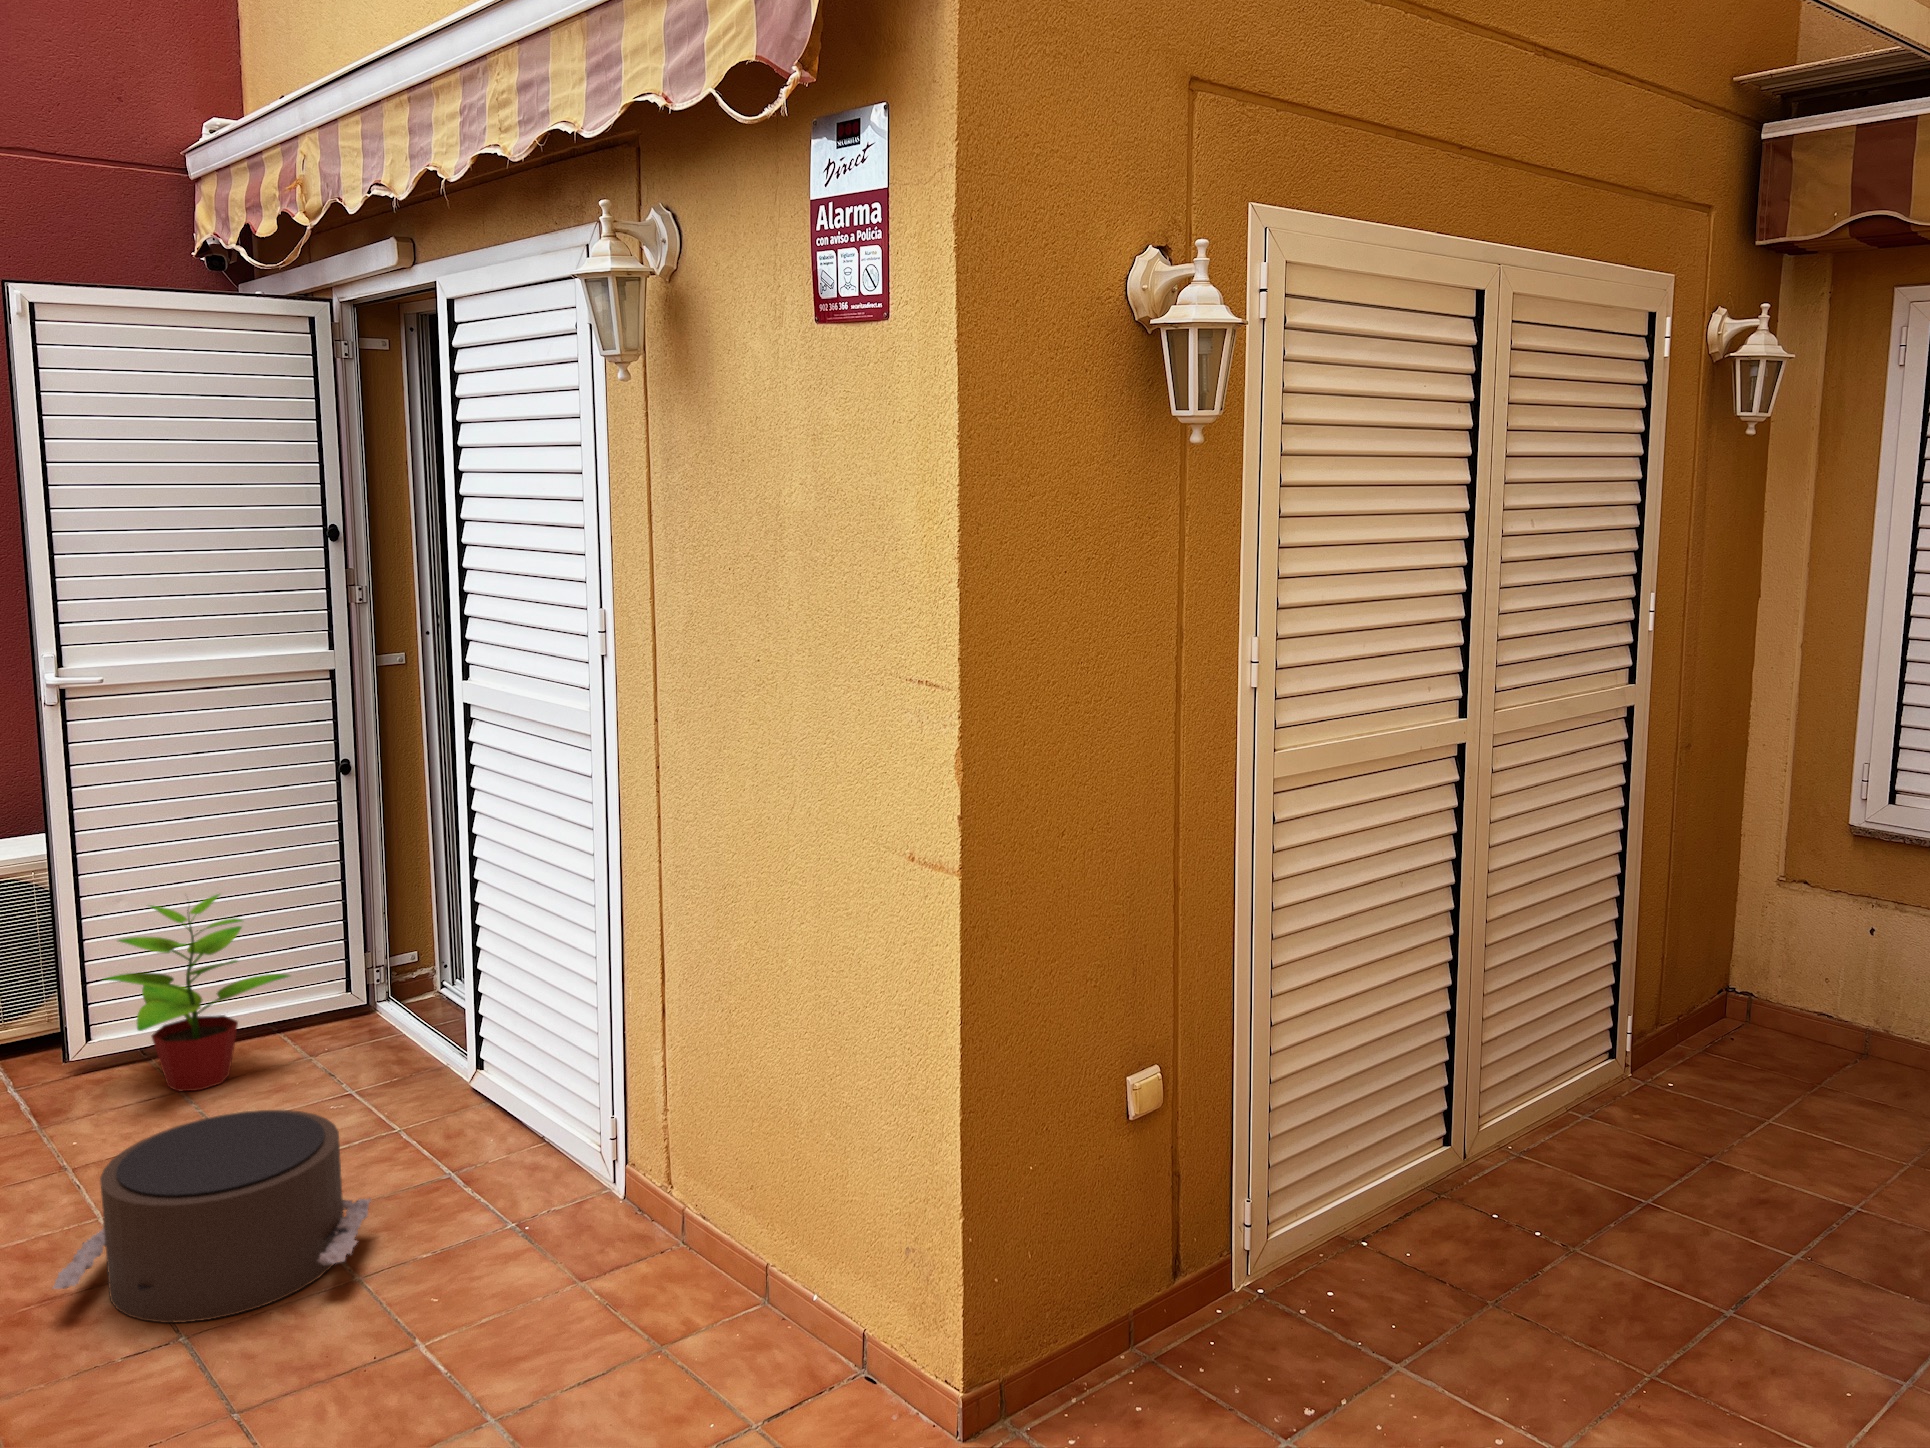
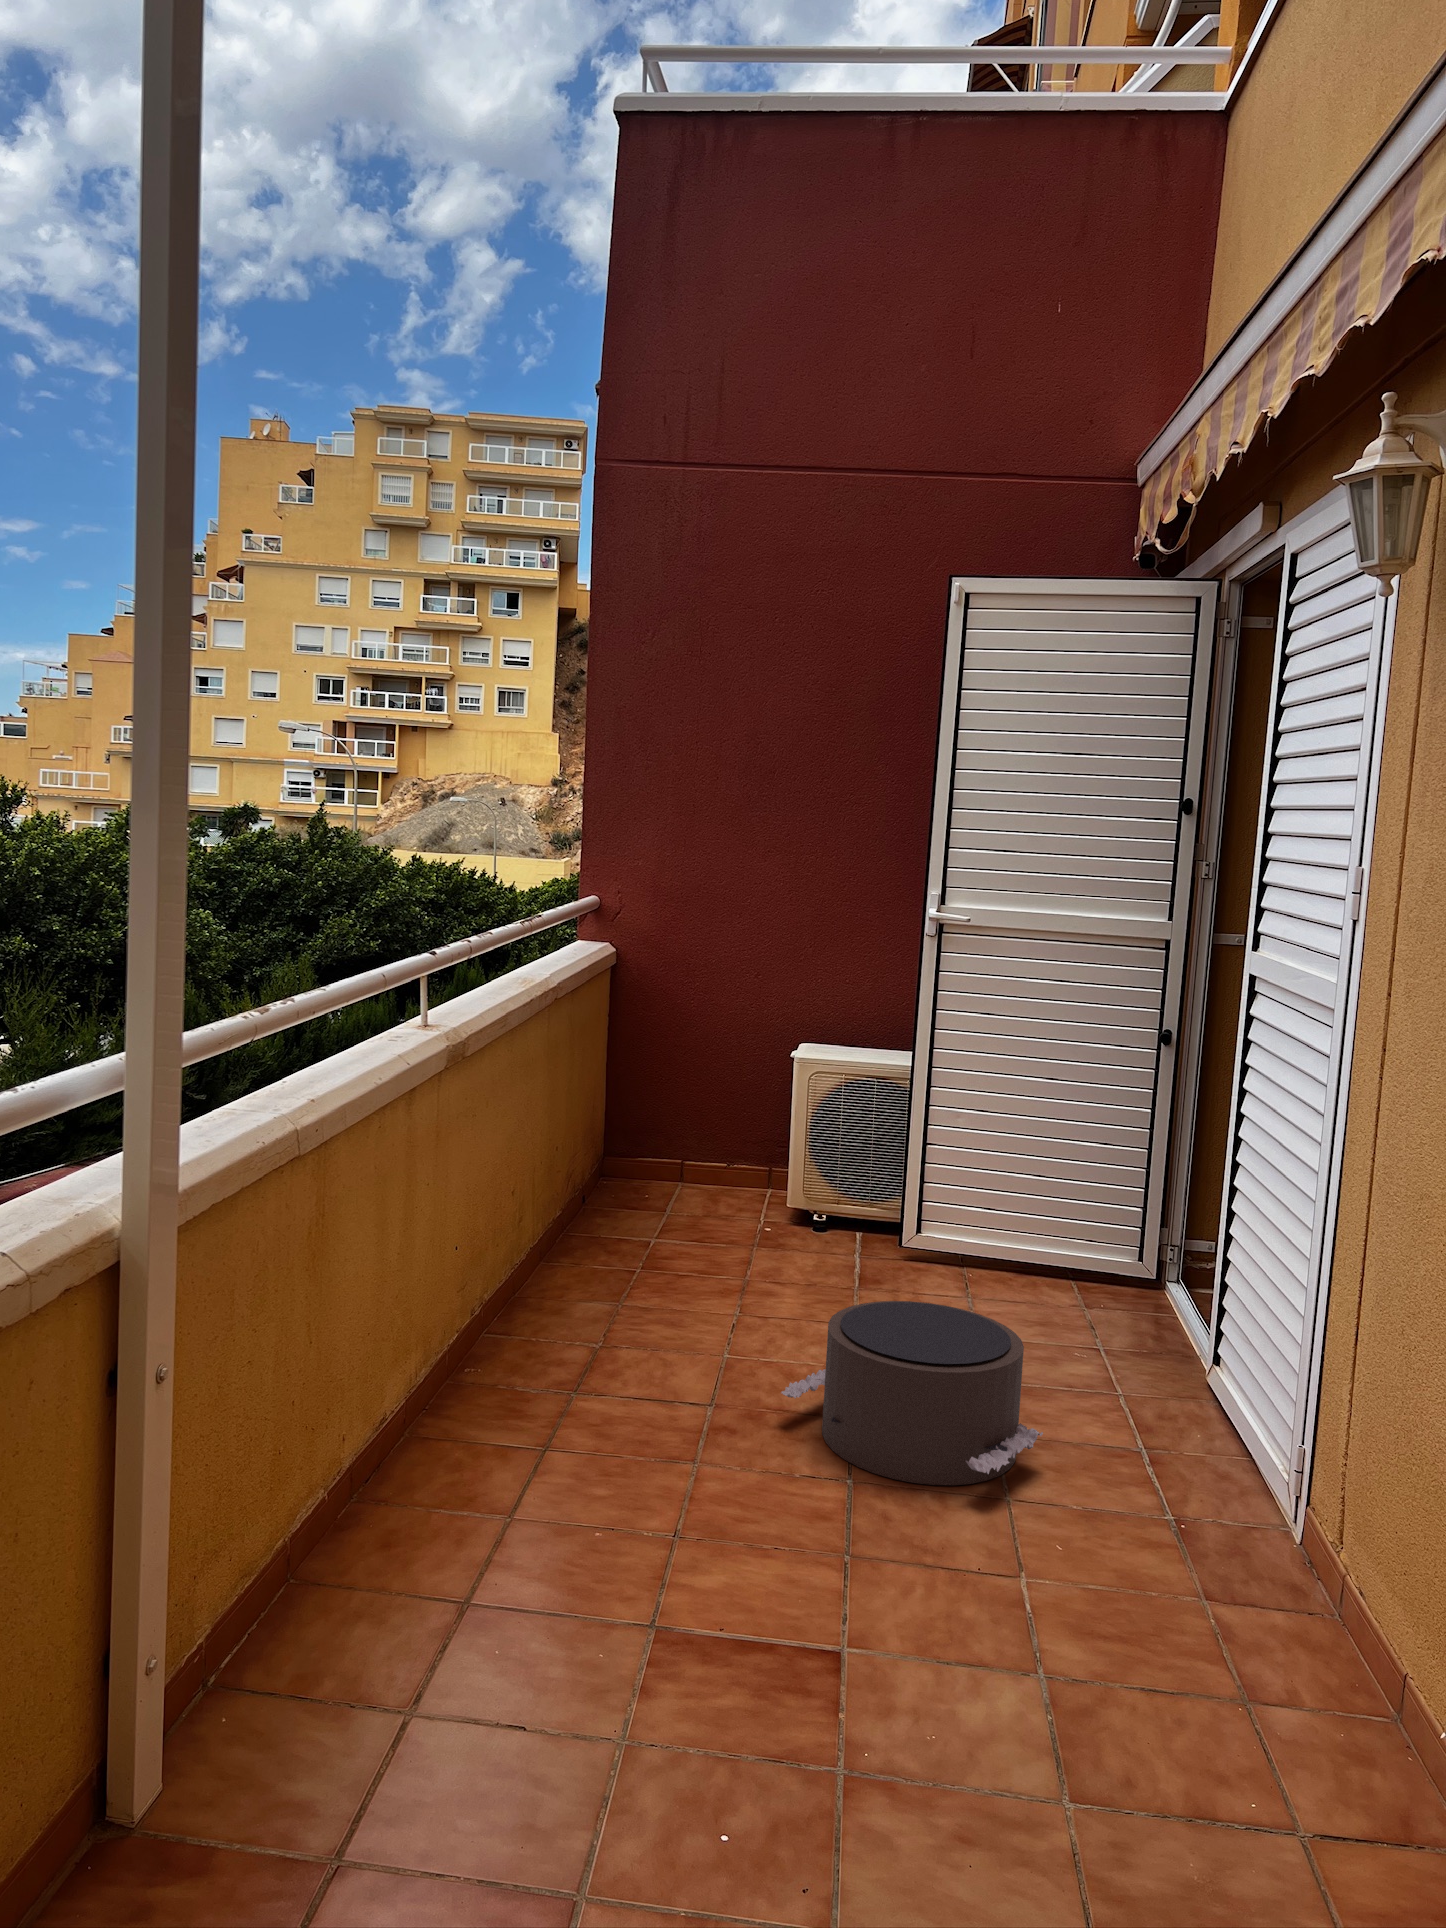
potted plant: present [104,894,290,1091] -> none [928,1118,1074,1301]

